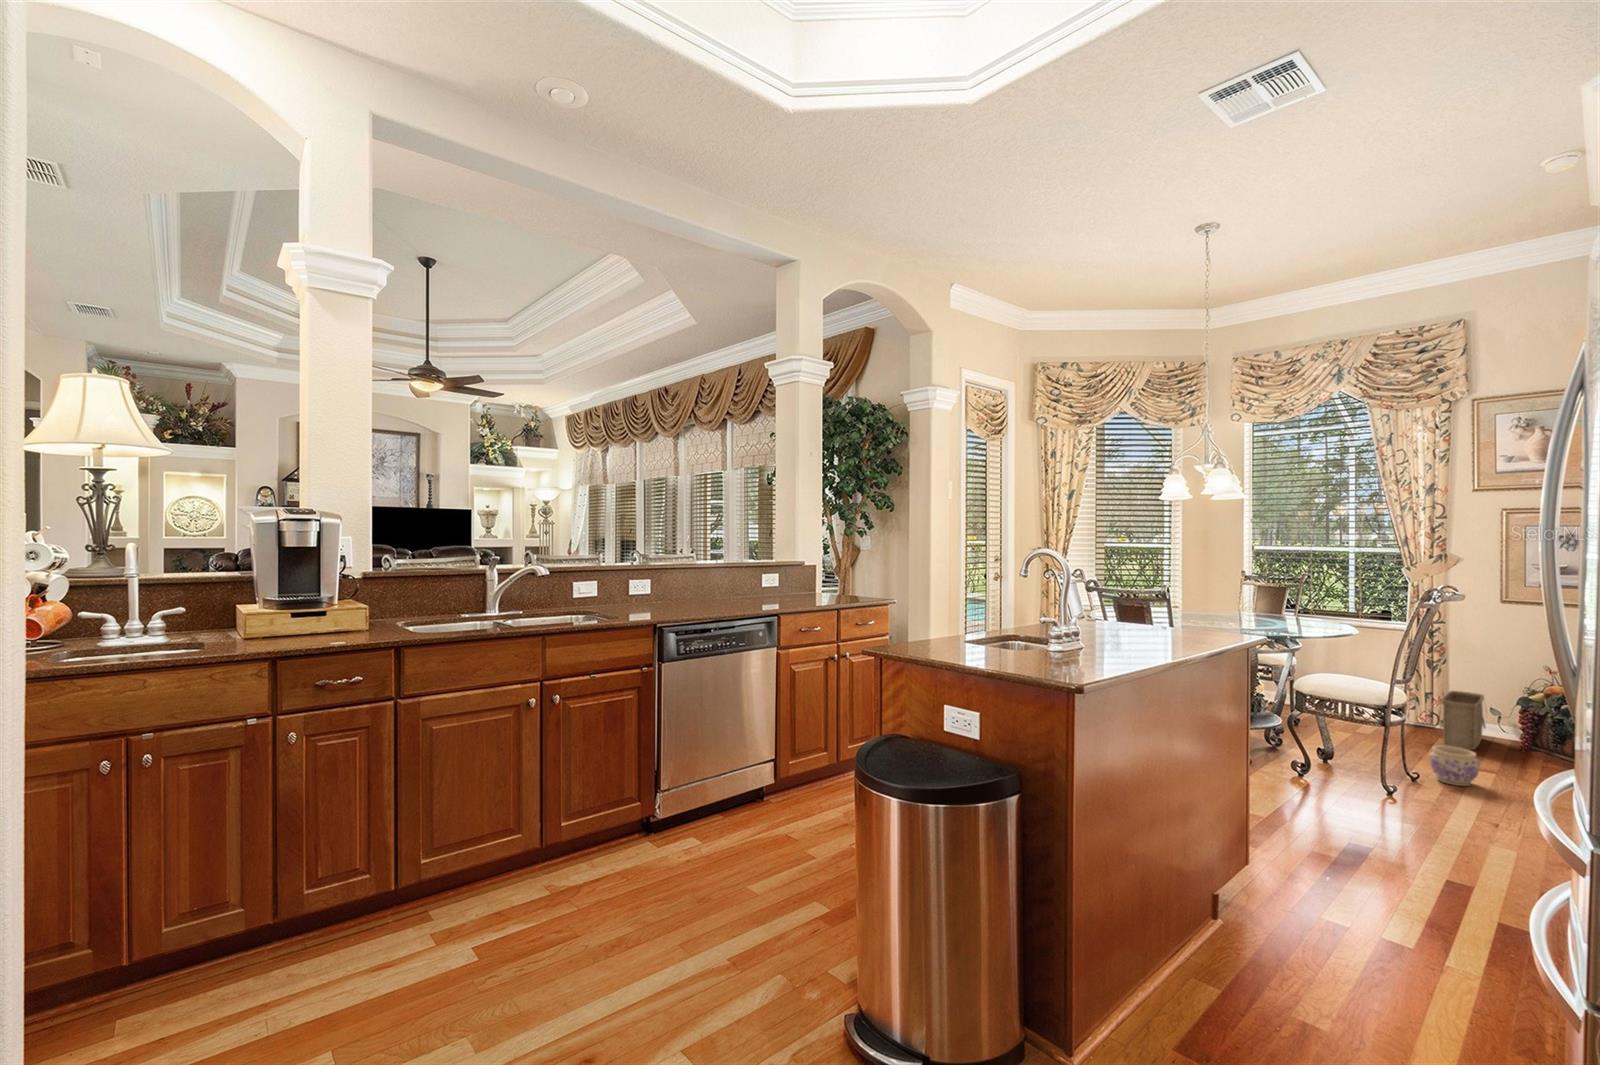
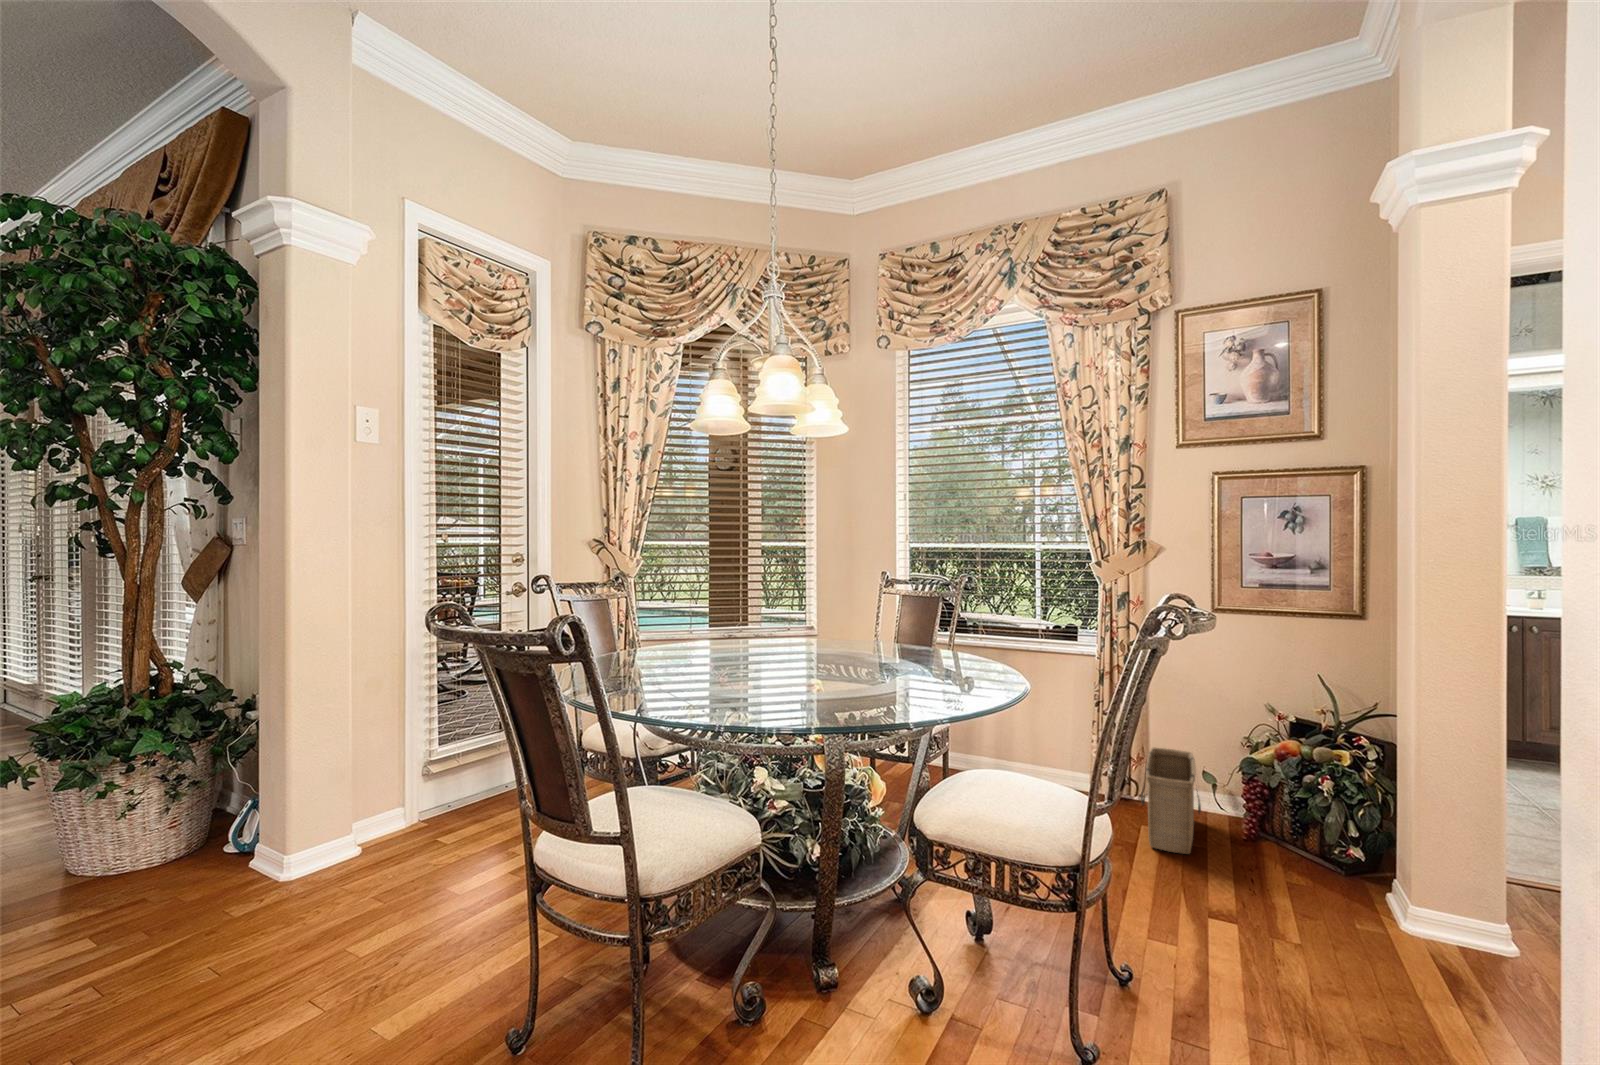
planter: present [1429,746,1480,786] -> none [1147,897,1229,988]

